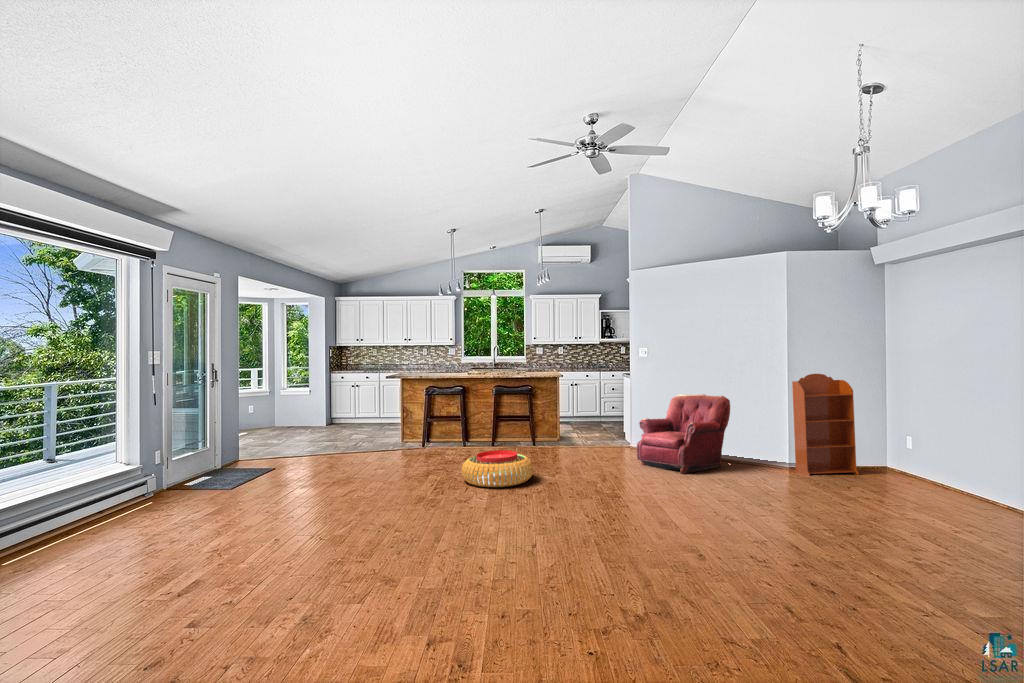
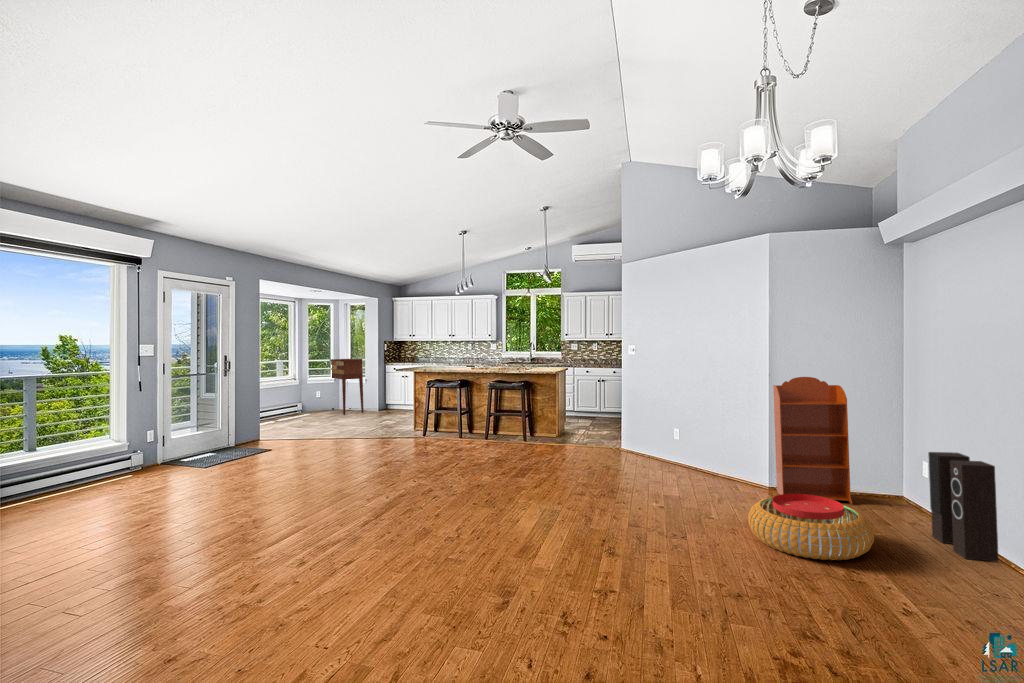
console table: none [262,366,312,430] -> present [330,359,364,415]
armchair: present [637,394,730,474] -> none [598,395,708,485]
speaker: none [928,426,985,502] -> present [928,452,999,562]
pouf: present [462,450,533,487] -> present [748,494,874,560]

